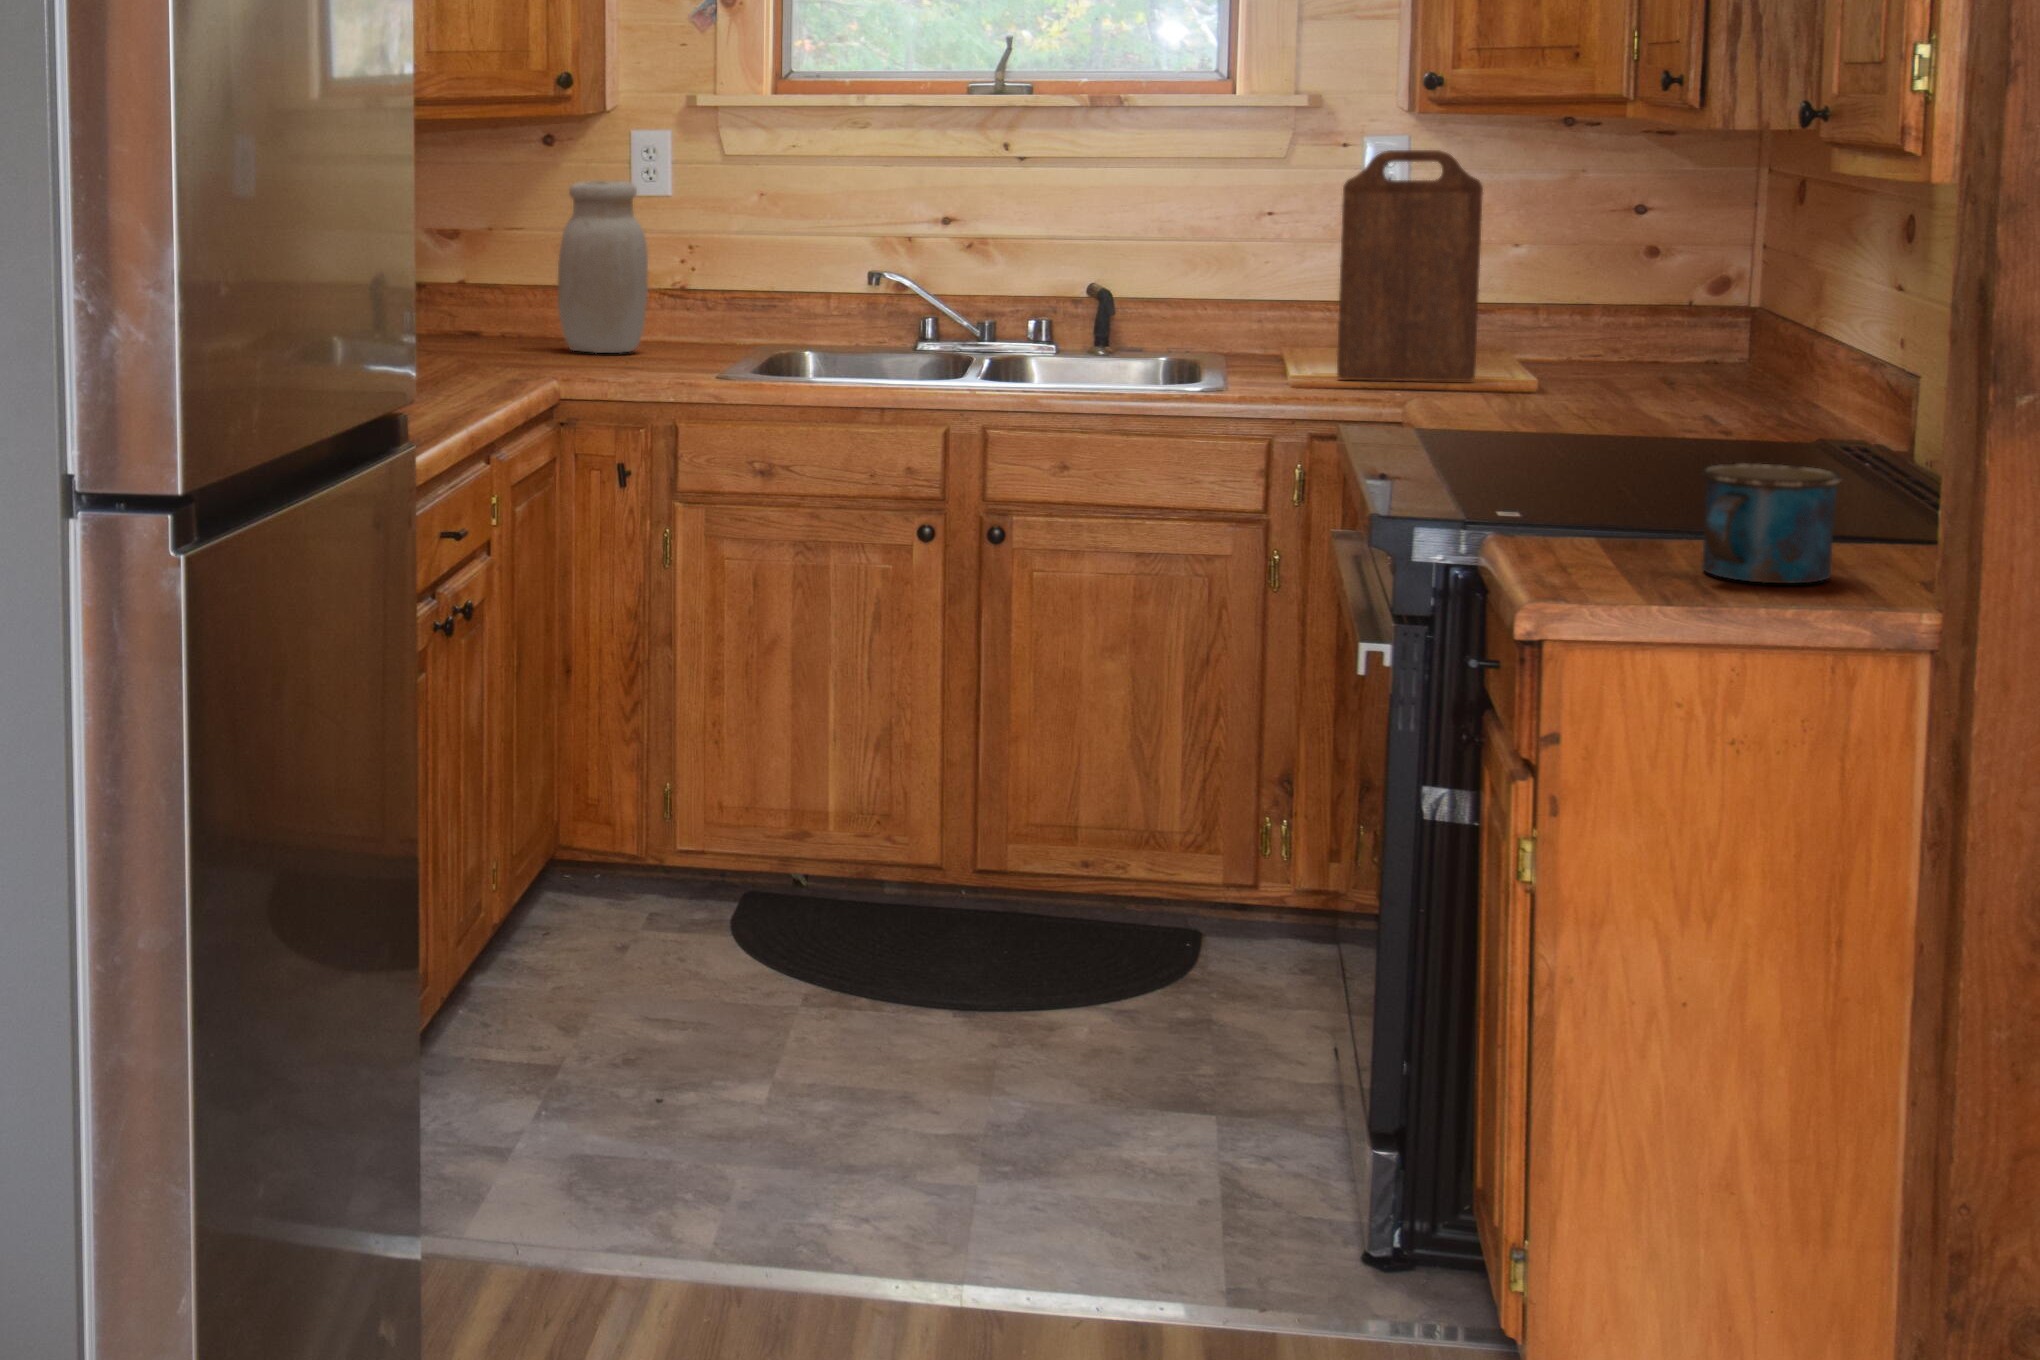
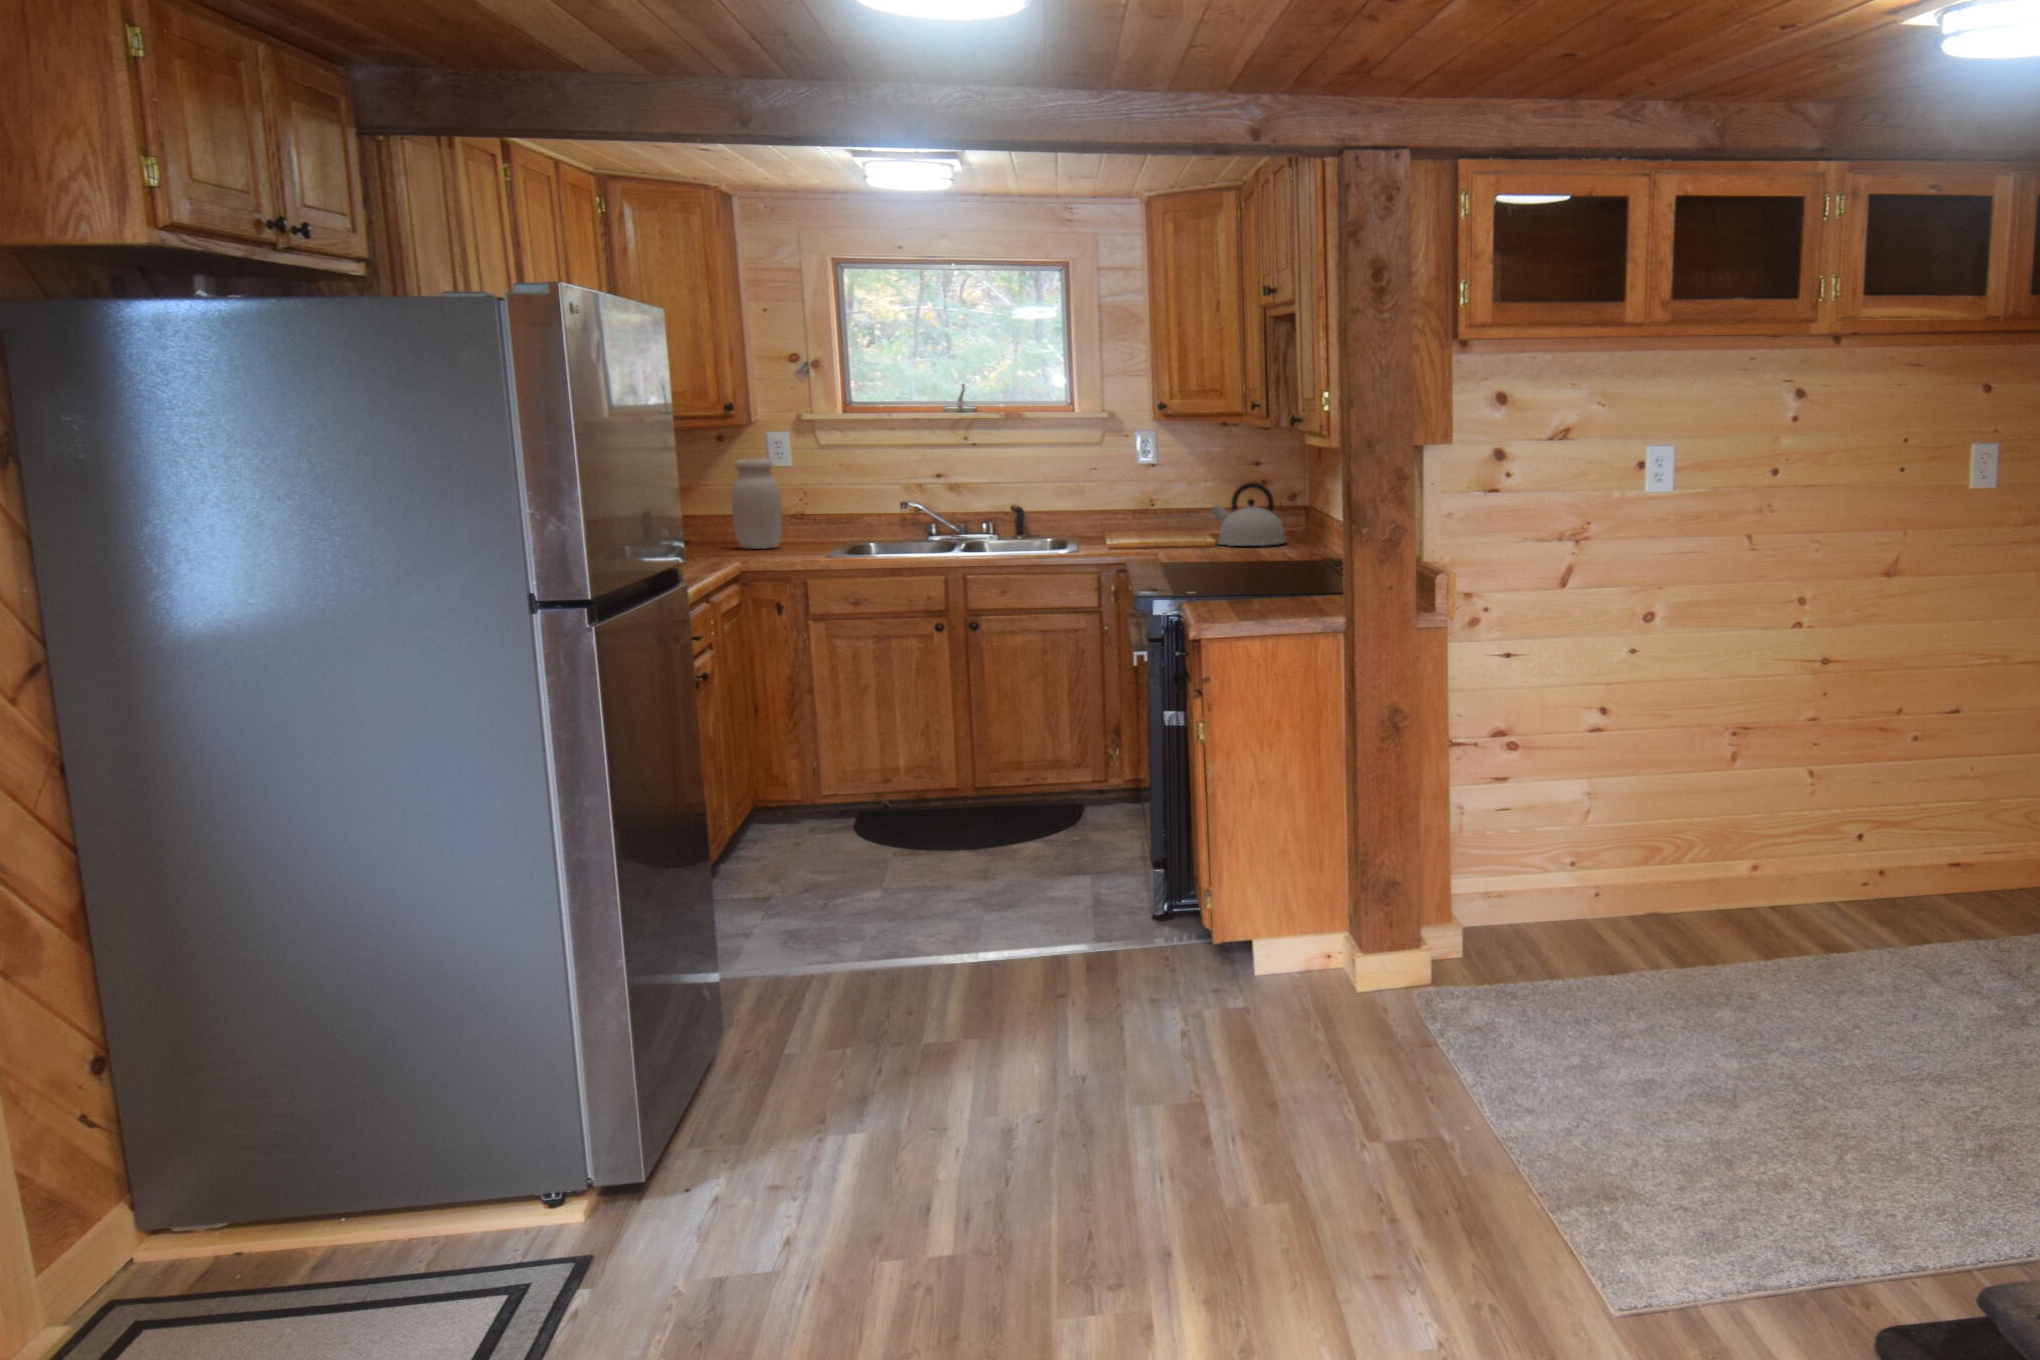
cutting board: present [1337,150,1483,381] -> none [1125,435,1190,544]
kettle: none [1527,258,1706,400] -> present [1211,482,1286,546]
mug: present [1702,463,1842,583] -> none [1257,562,1310,609]

